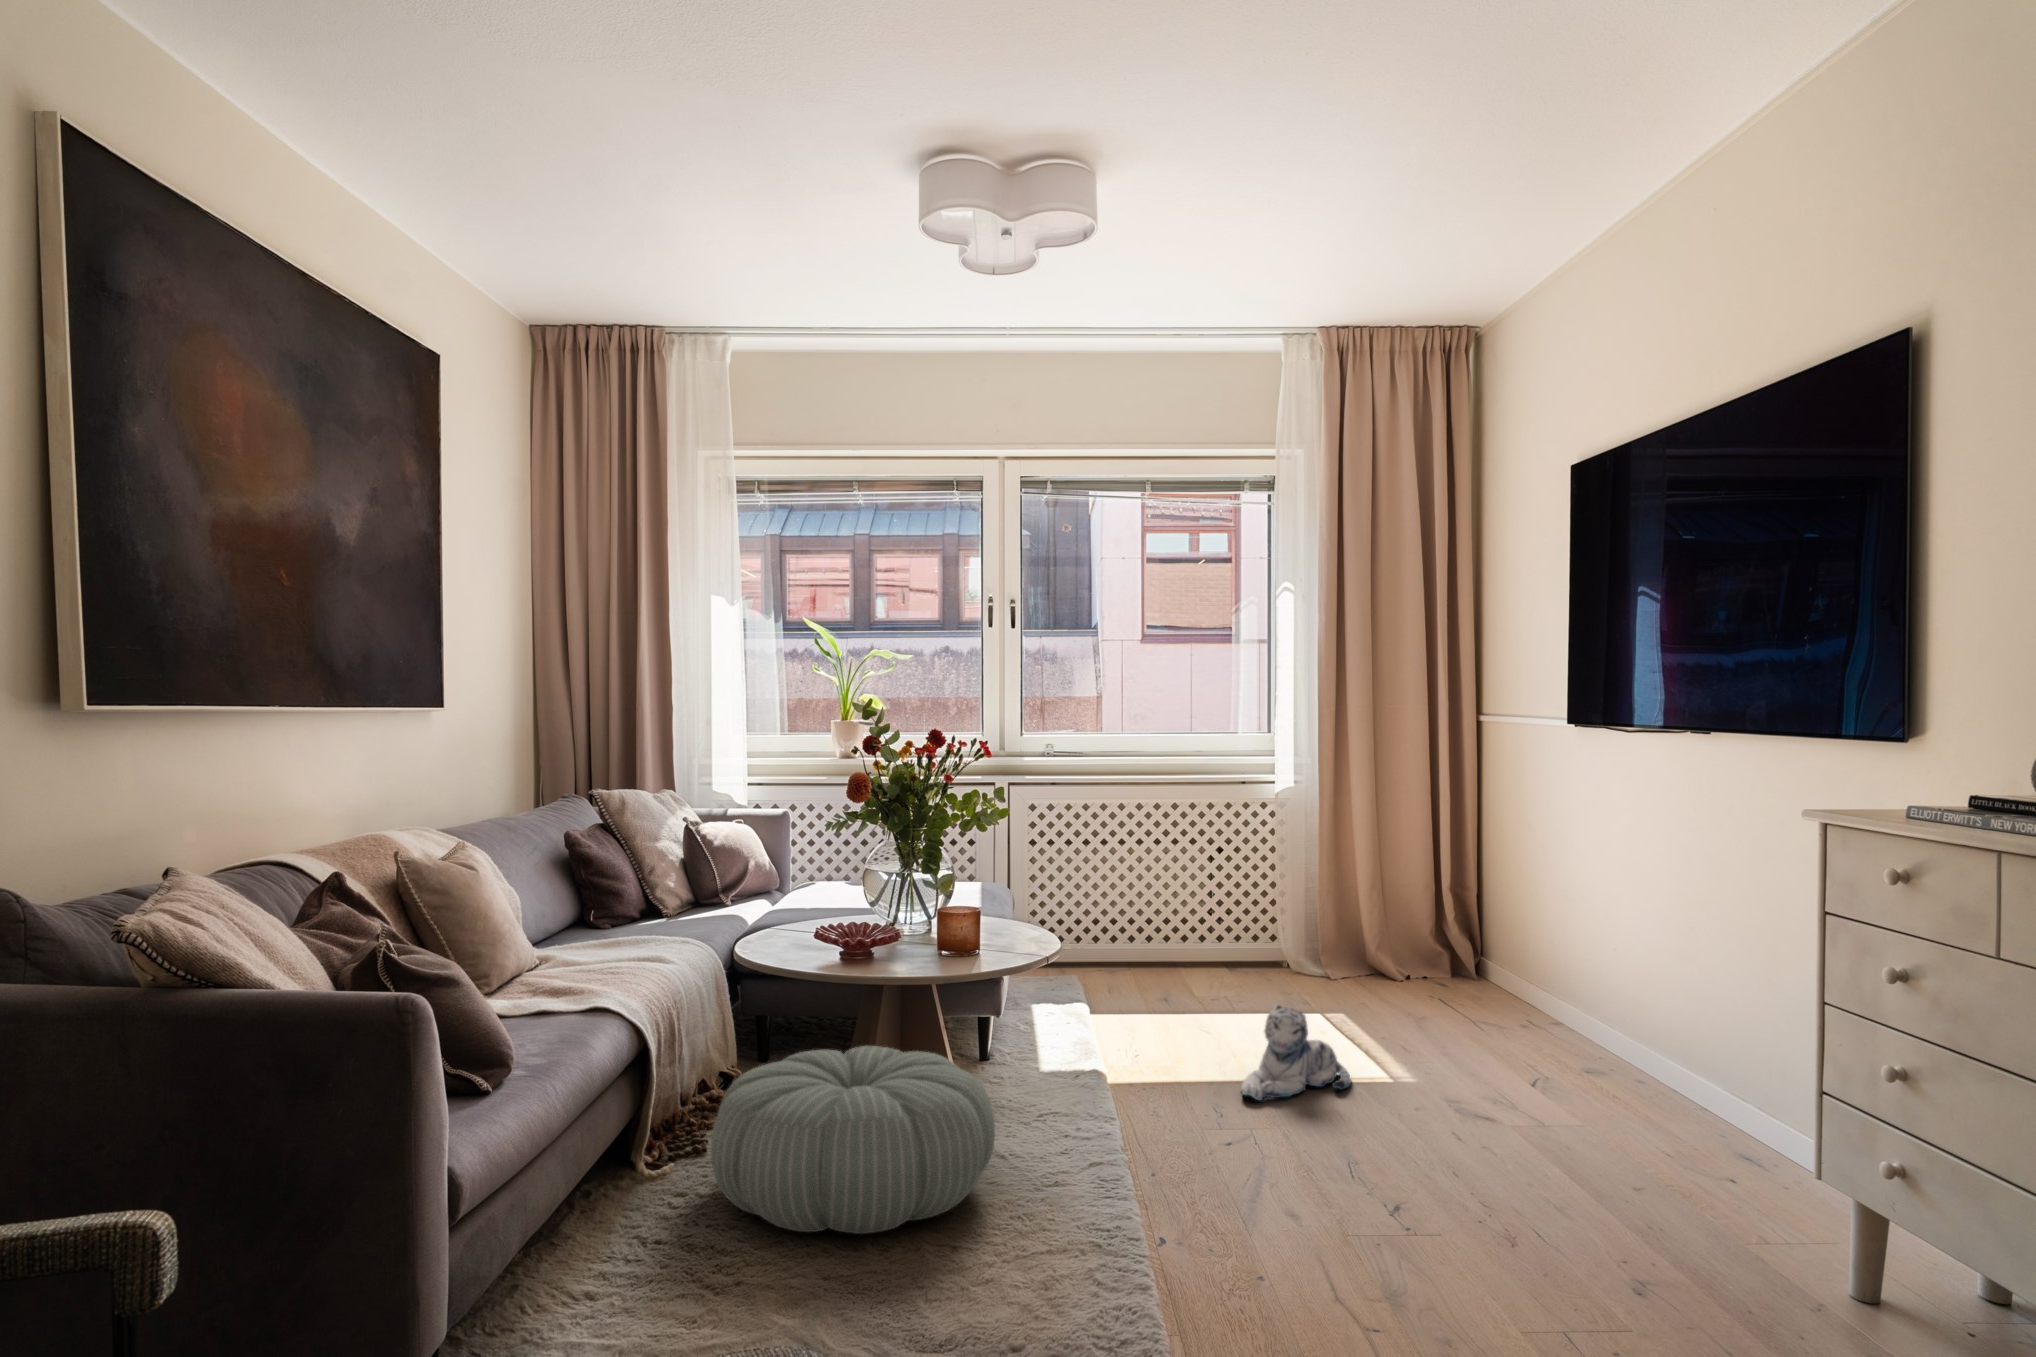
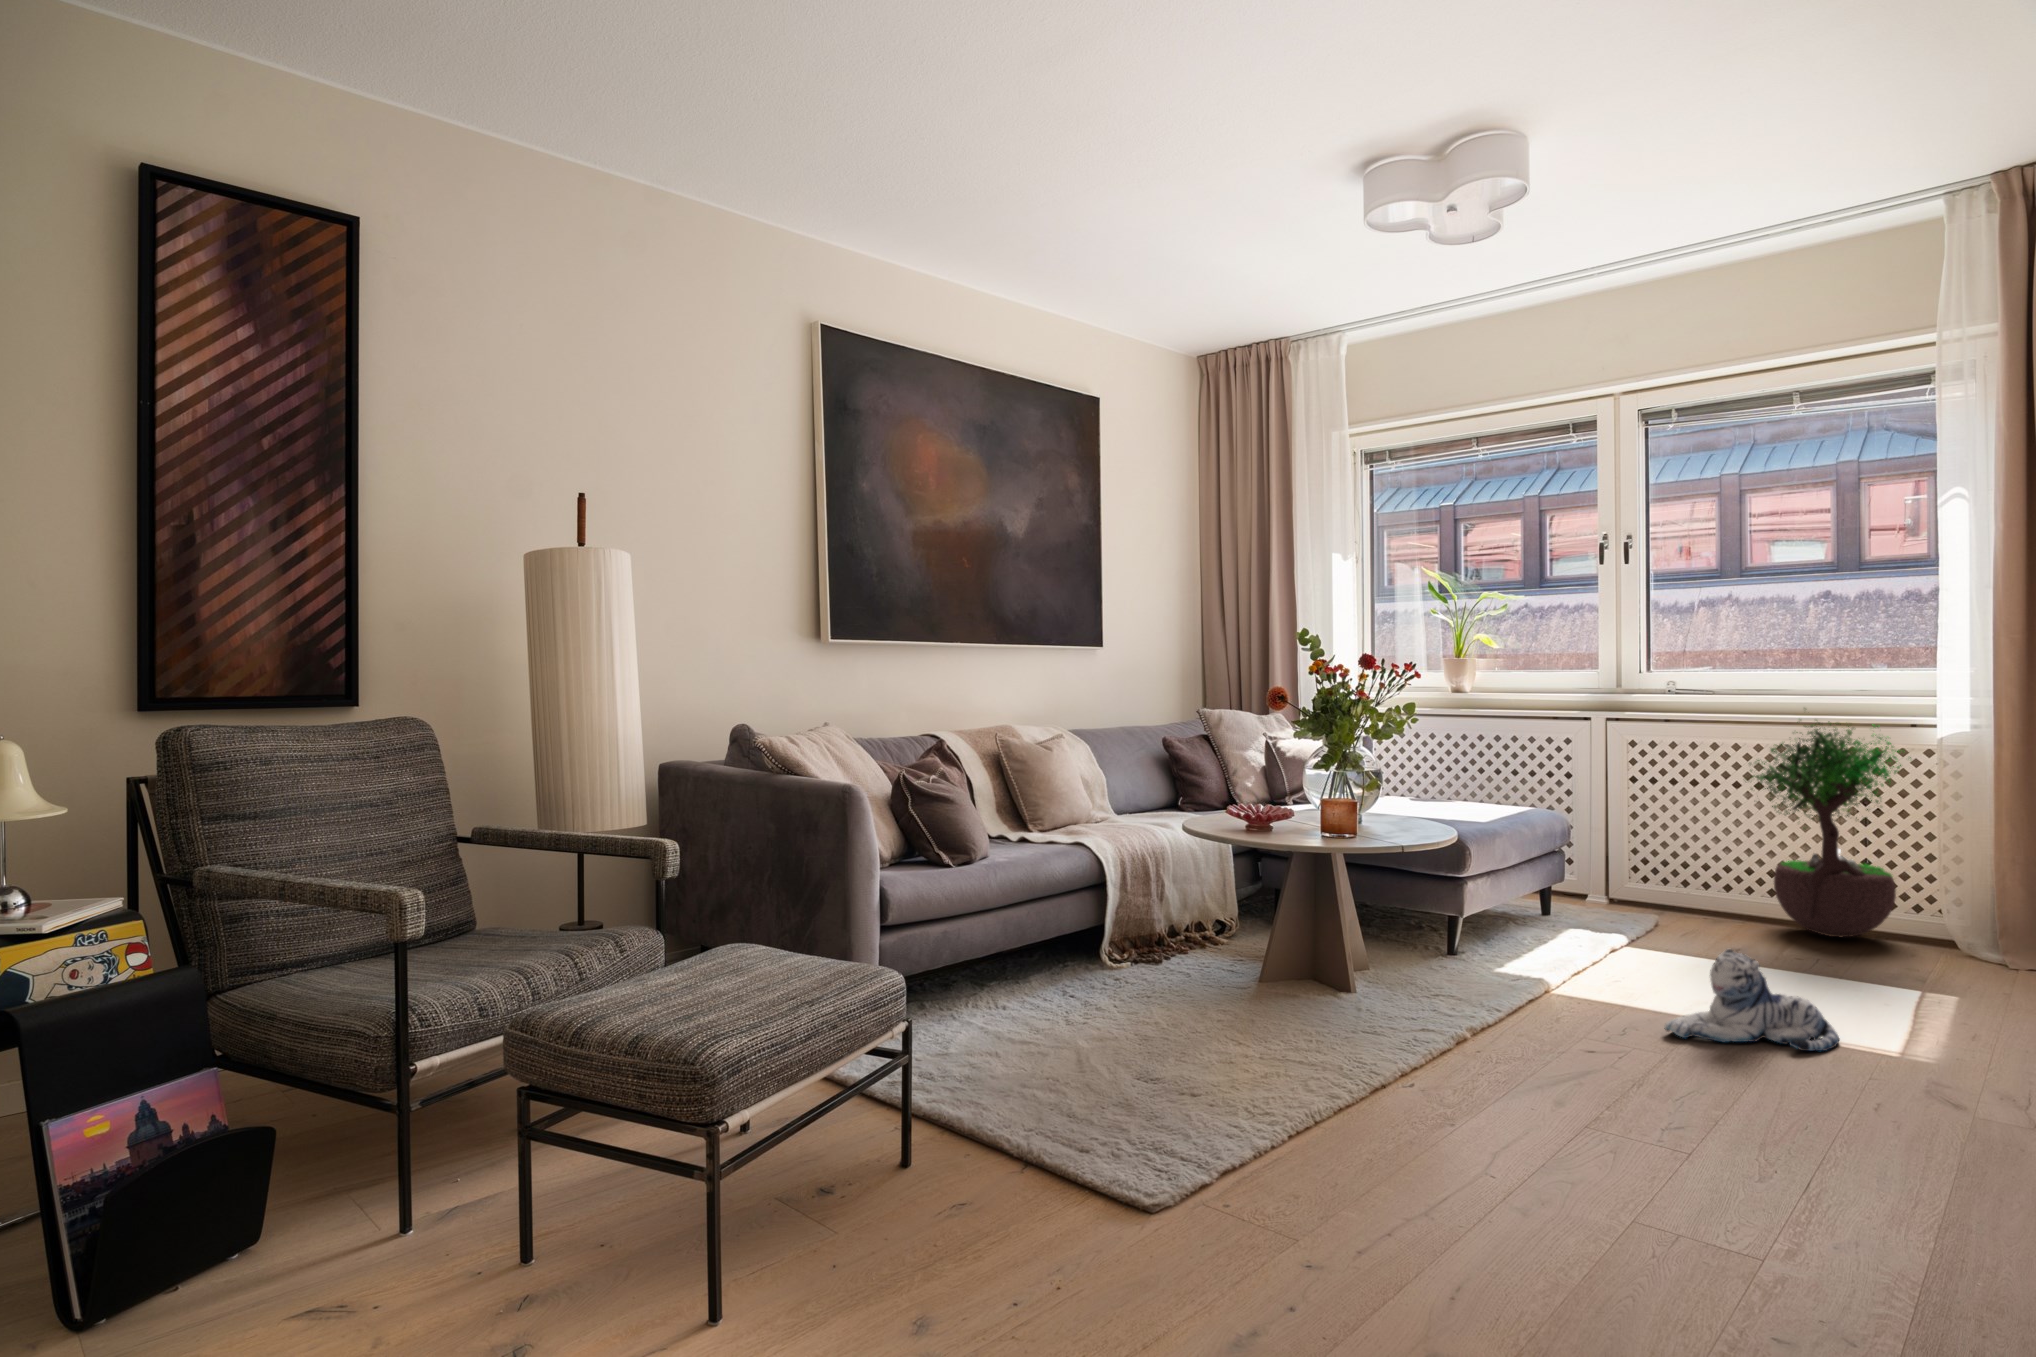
potted tree: none [1151,768,1273,976] -> present [1752,722,1911,937]
pouf: present [711,1046,995,1234] -> none [1117,904,1334,1035]

